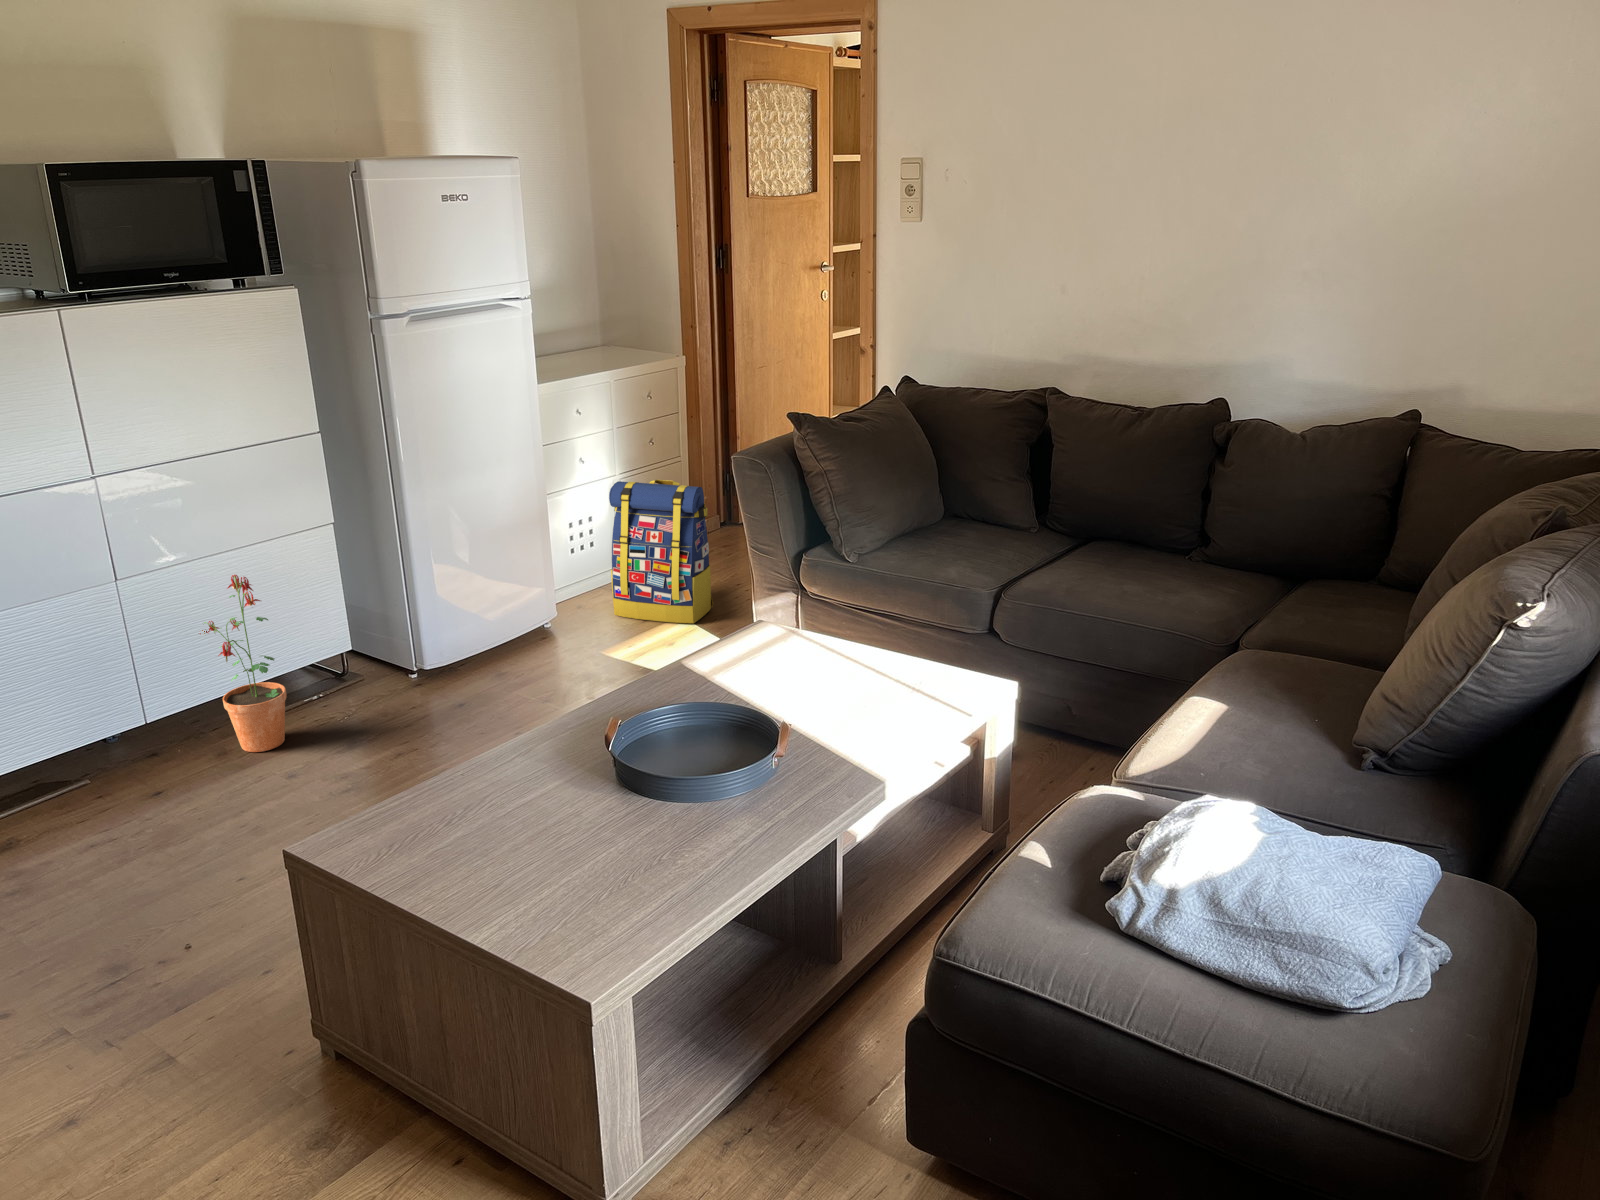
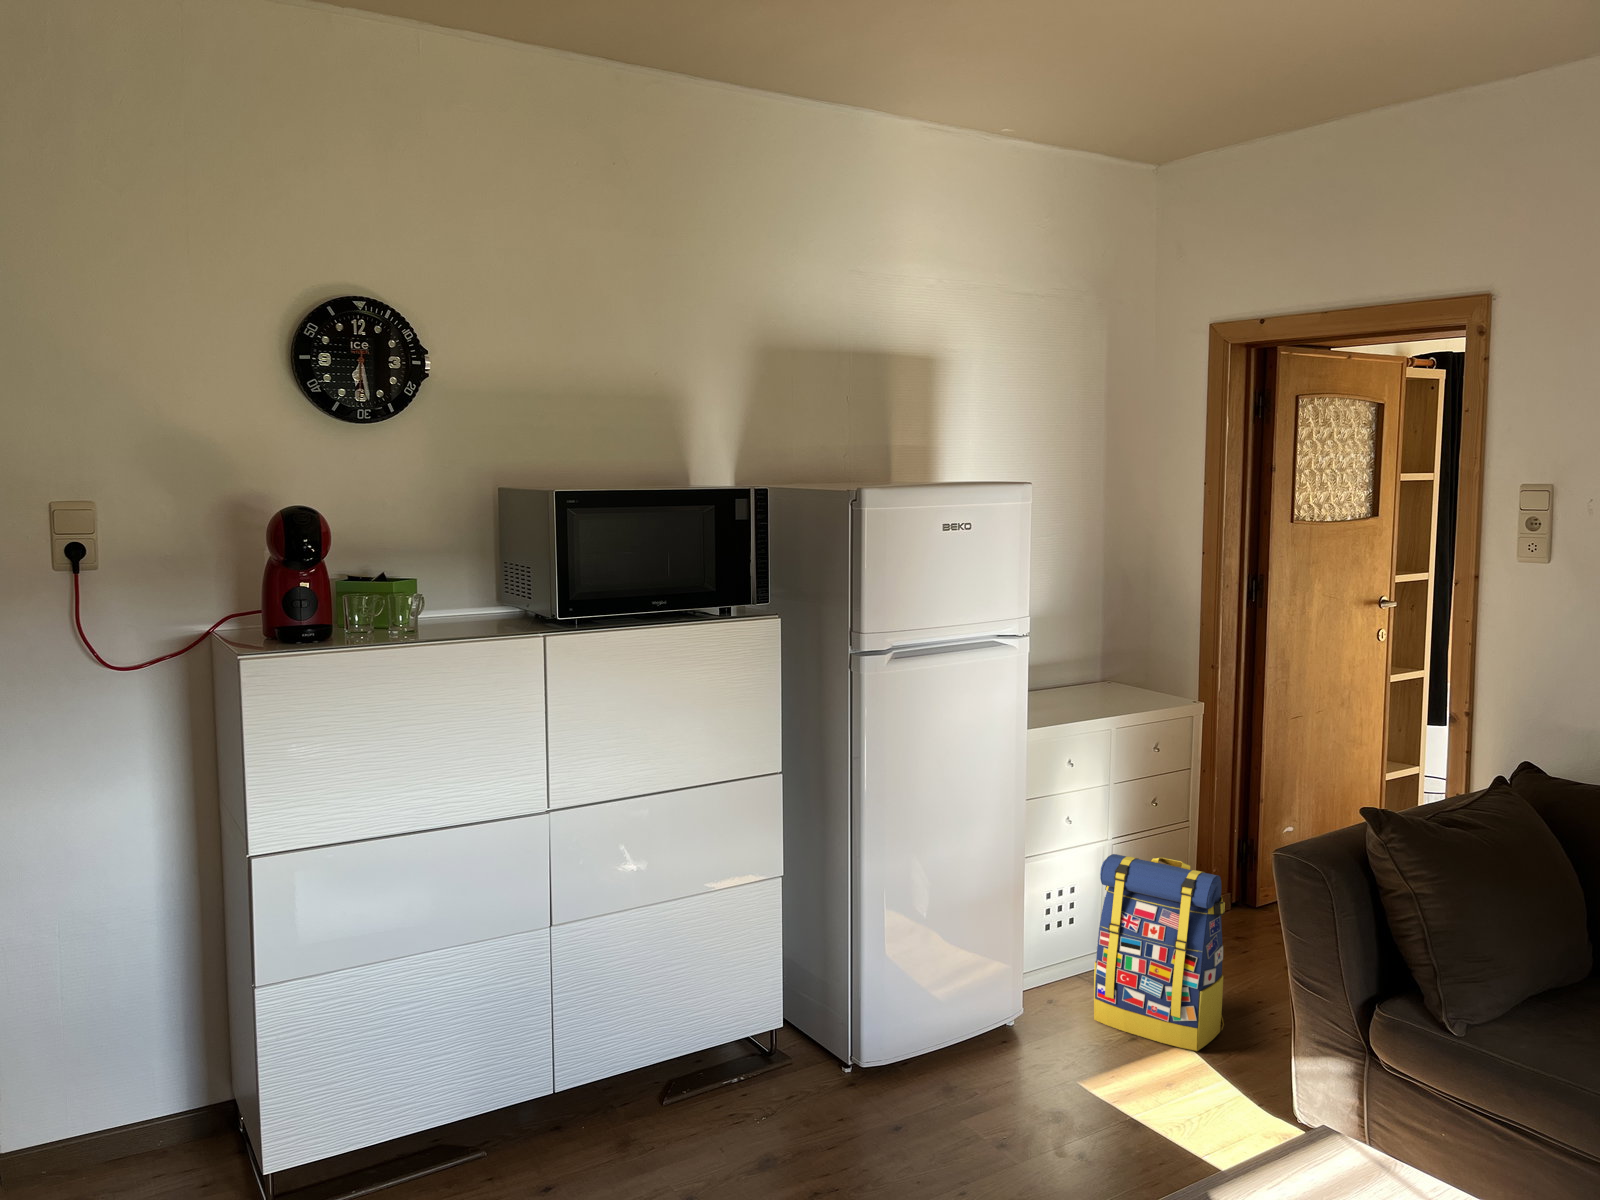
potted plant: present [200,575,287,752] -> none [623,930,704,1146]

